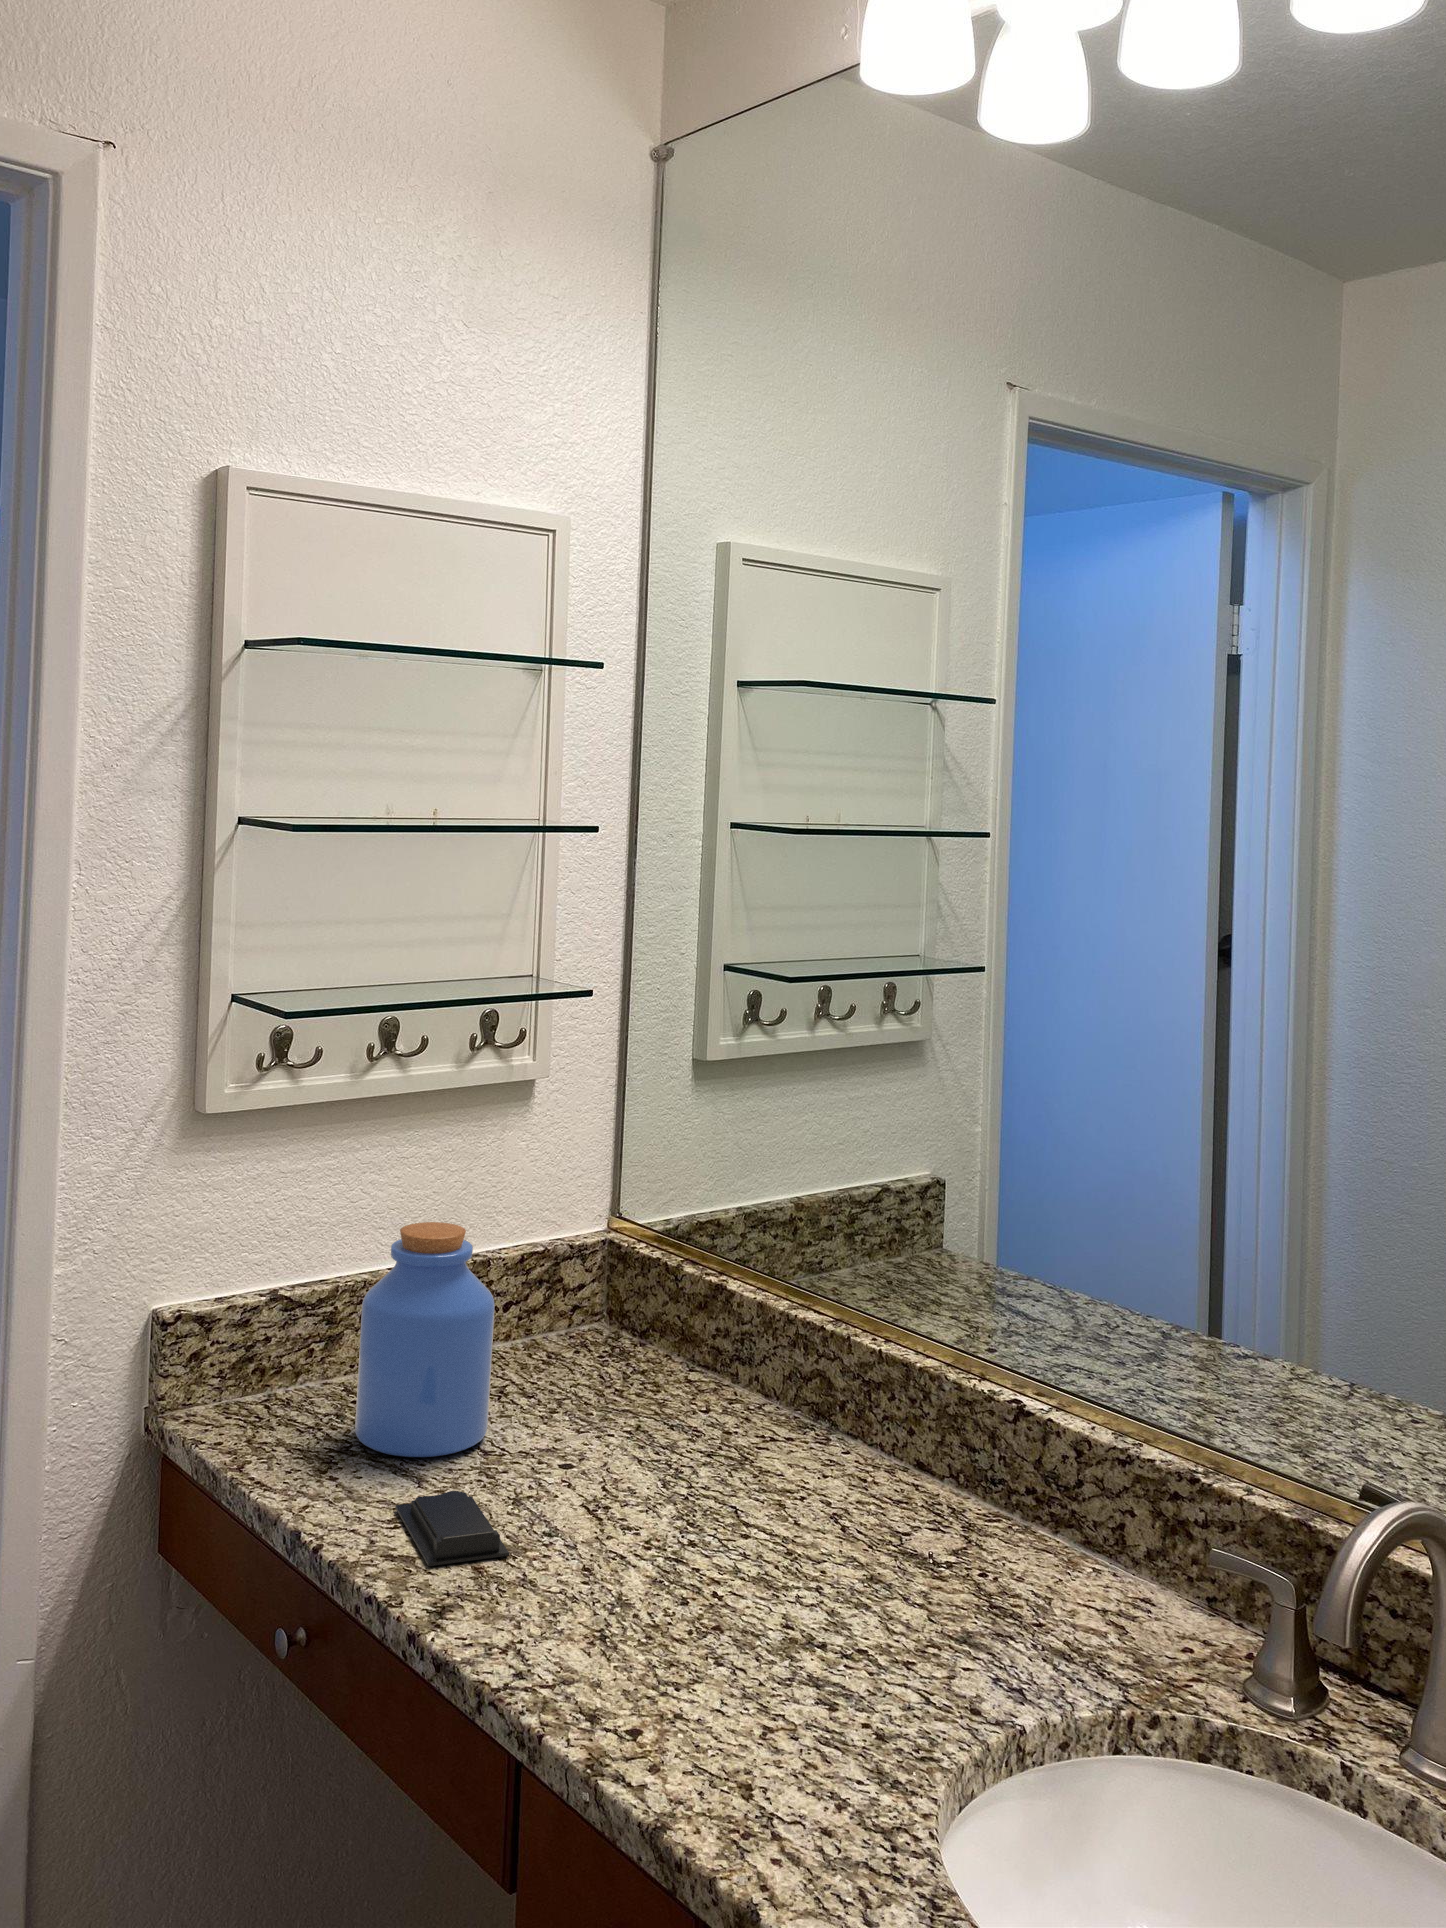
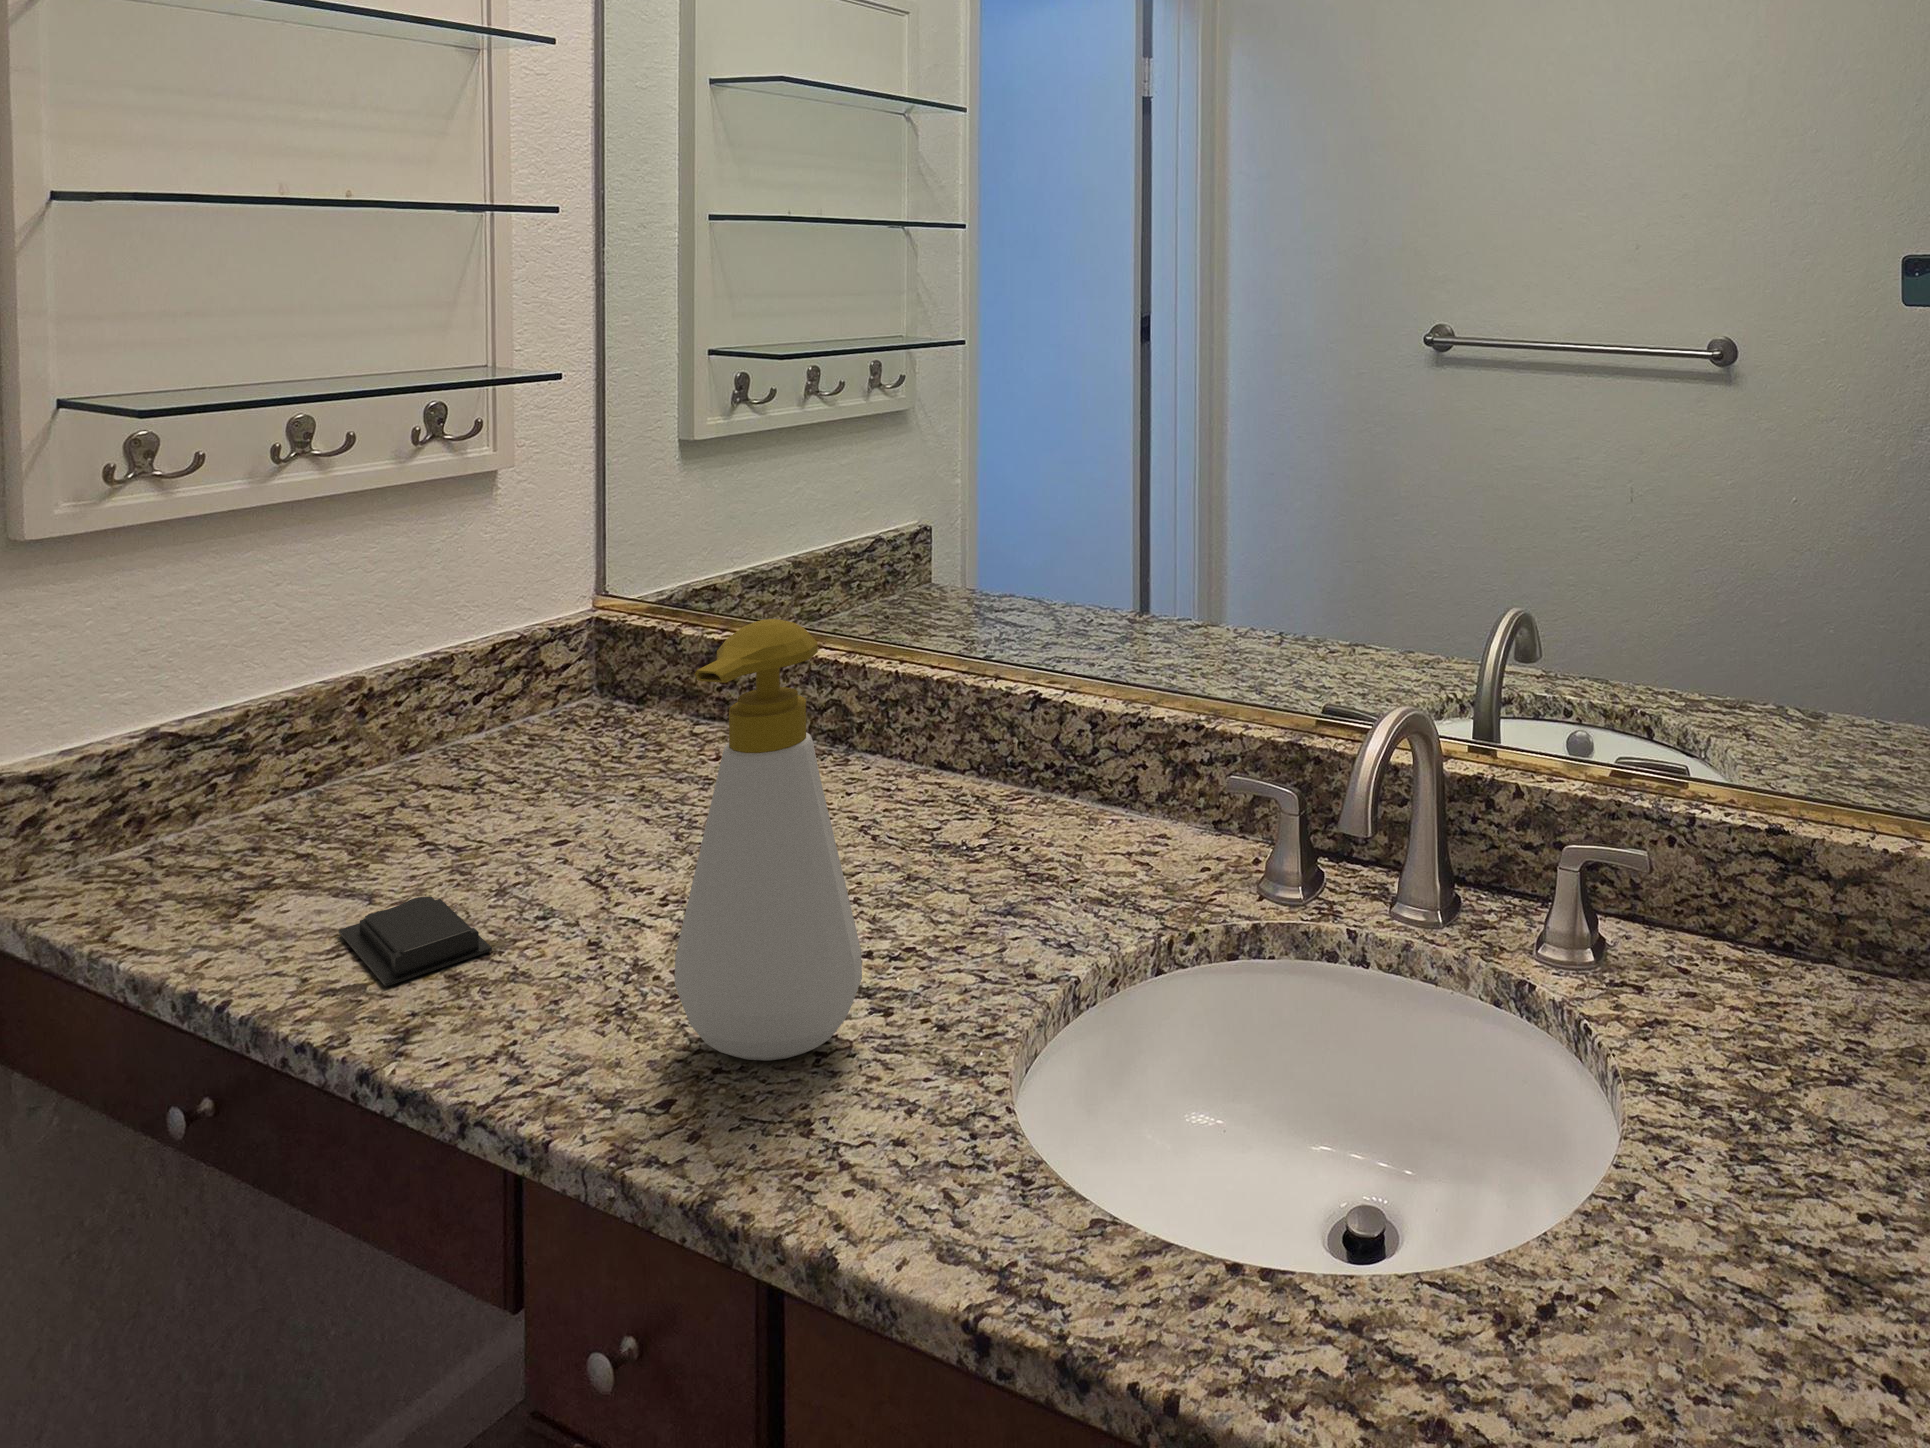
jar: present [355,1222,495,1457] -> none [279,620,458,877]
soap bottle: none [651,1295,811,1724] -> present [675,619,862,1061]

